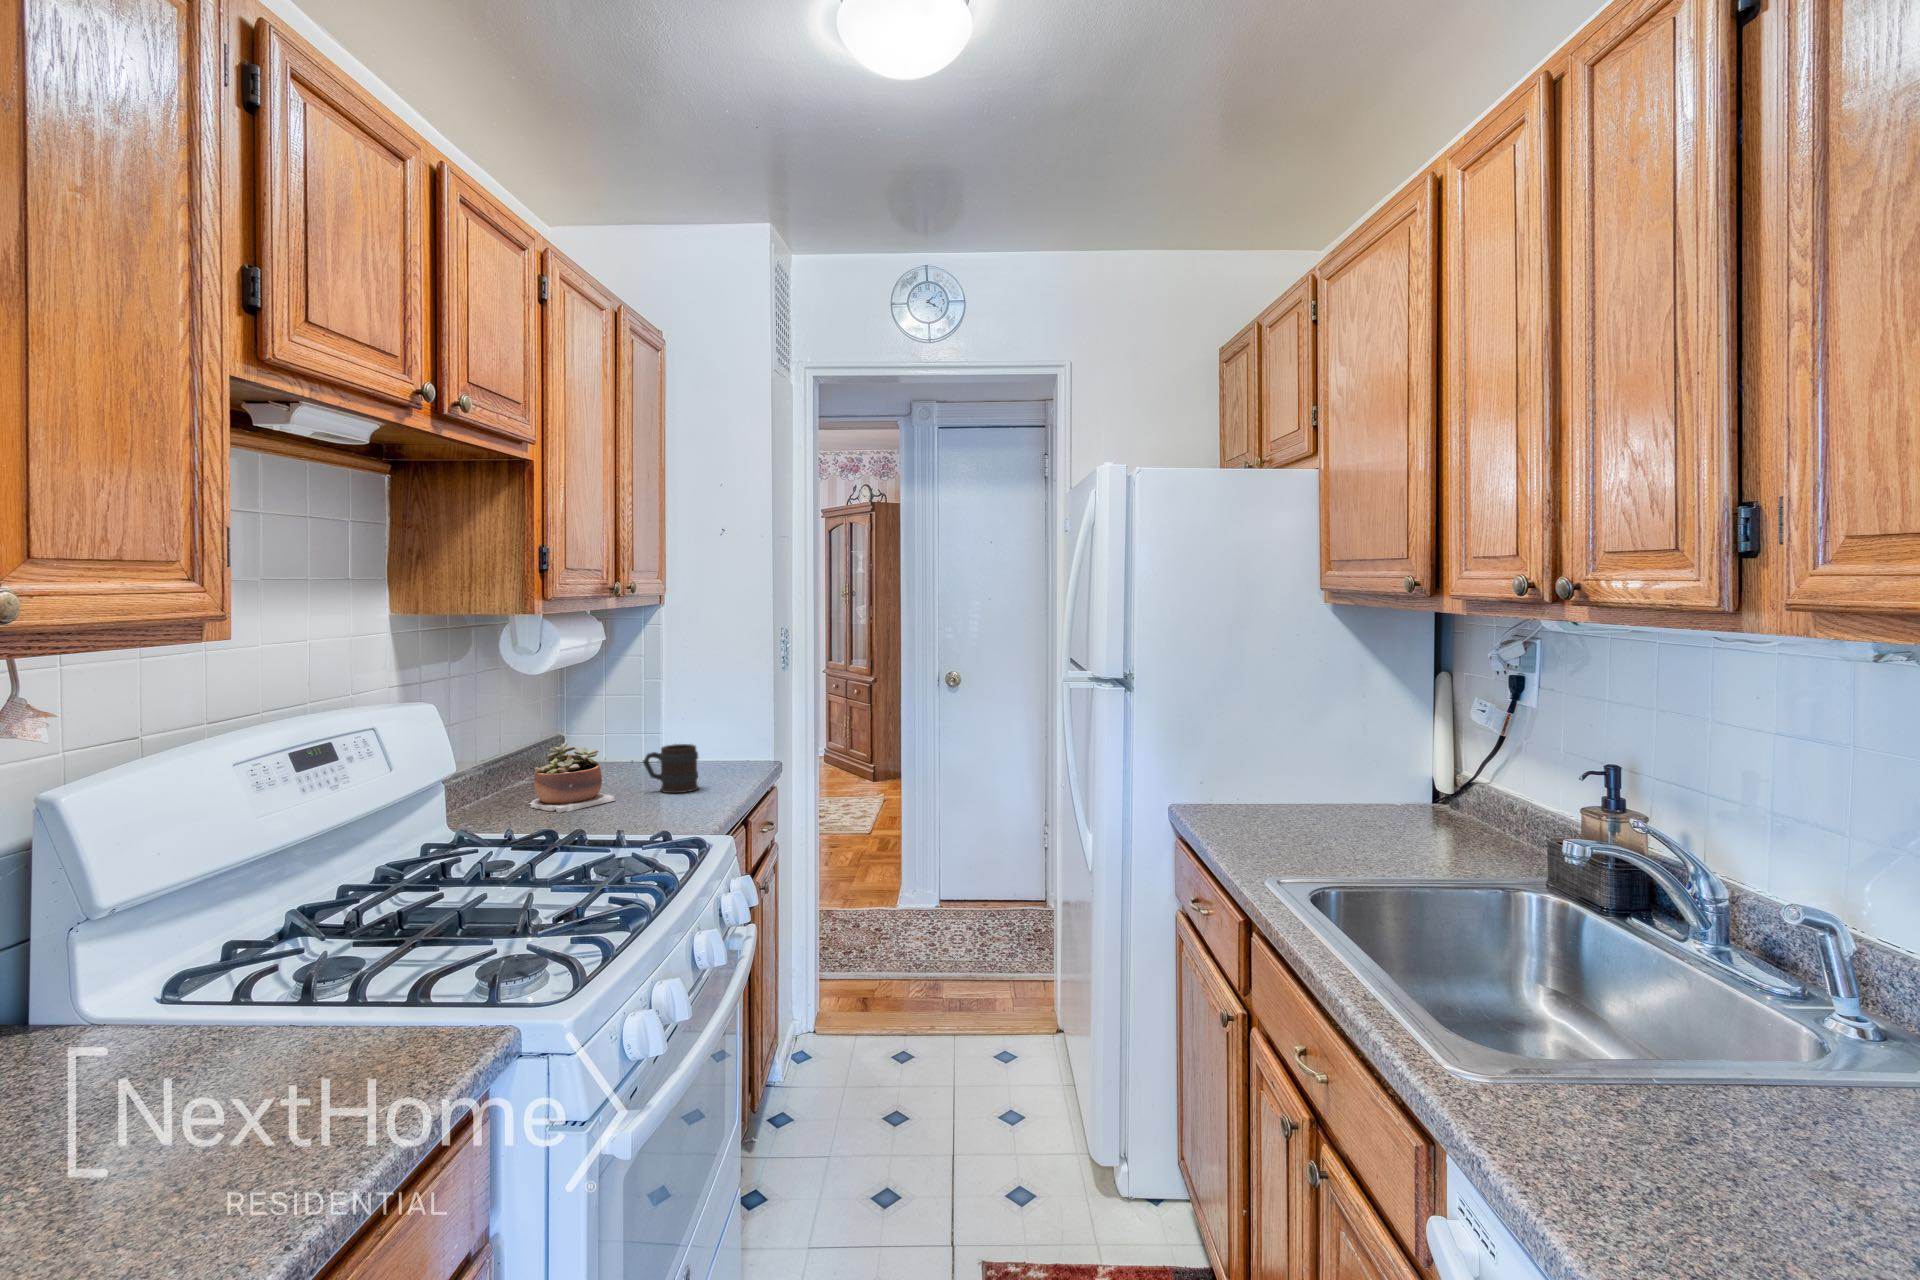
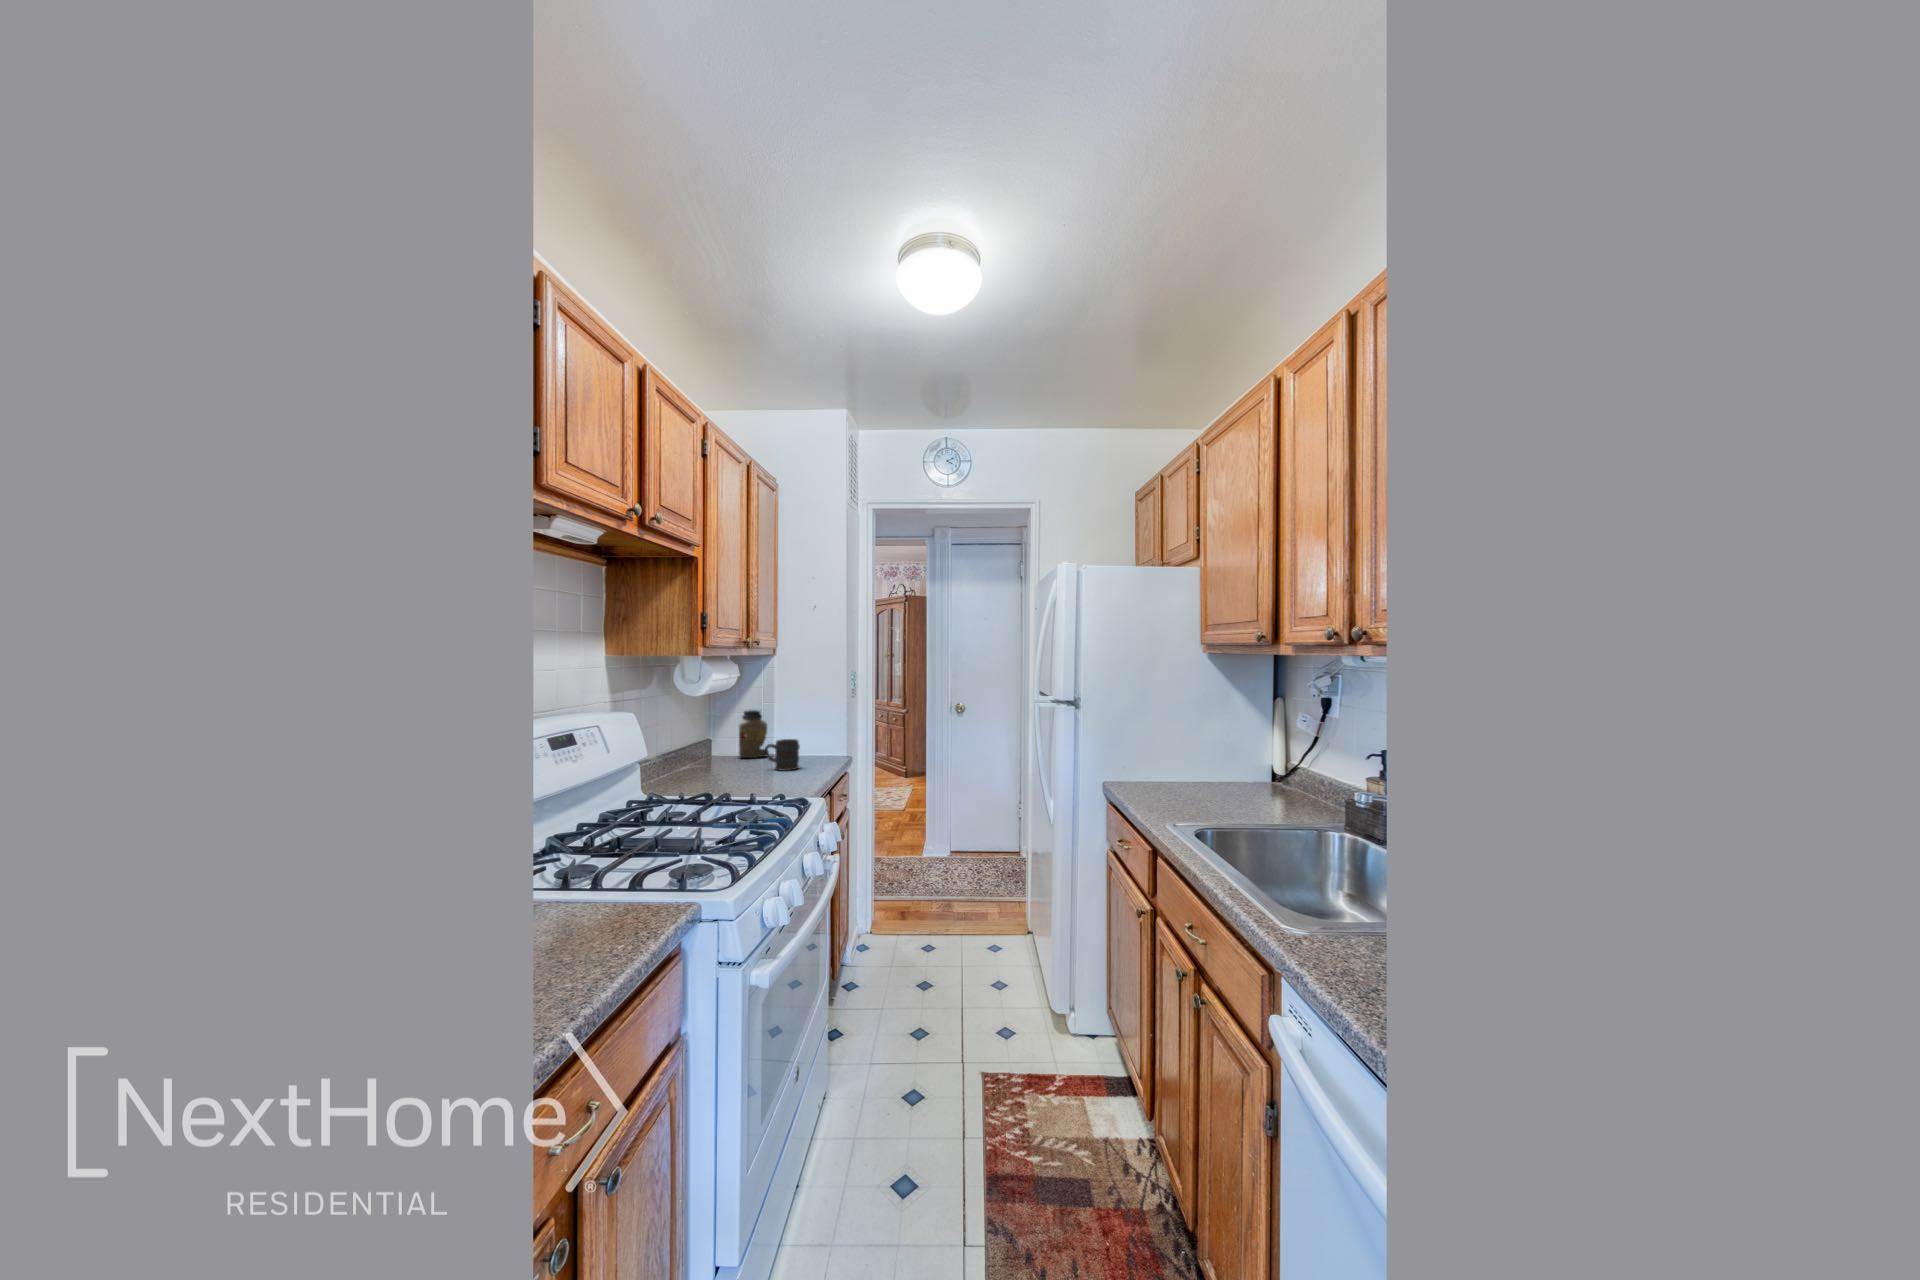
jar: none [607,697,653,773] -> present [739,710,767,758]
succulent plant: present [526,743,616,813] -> none [688,737,747,782]

